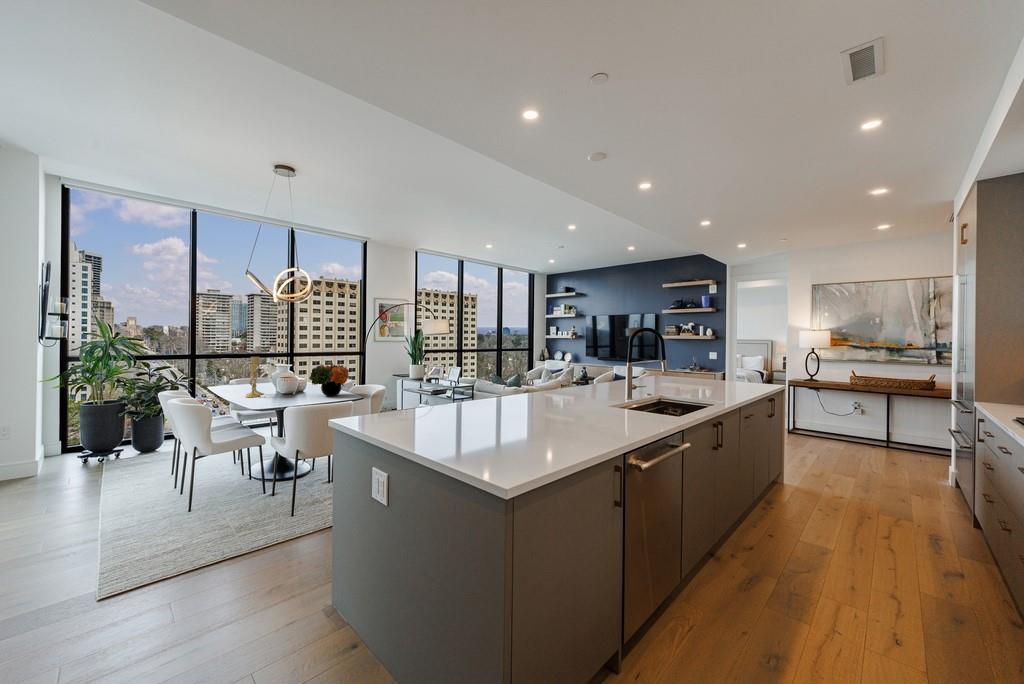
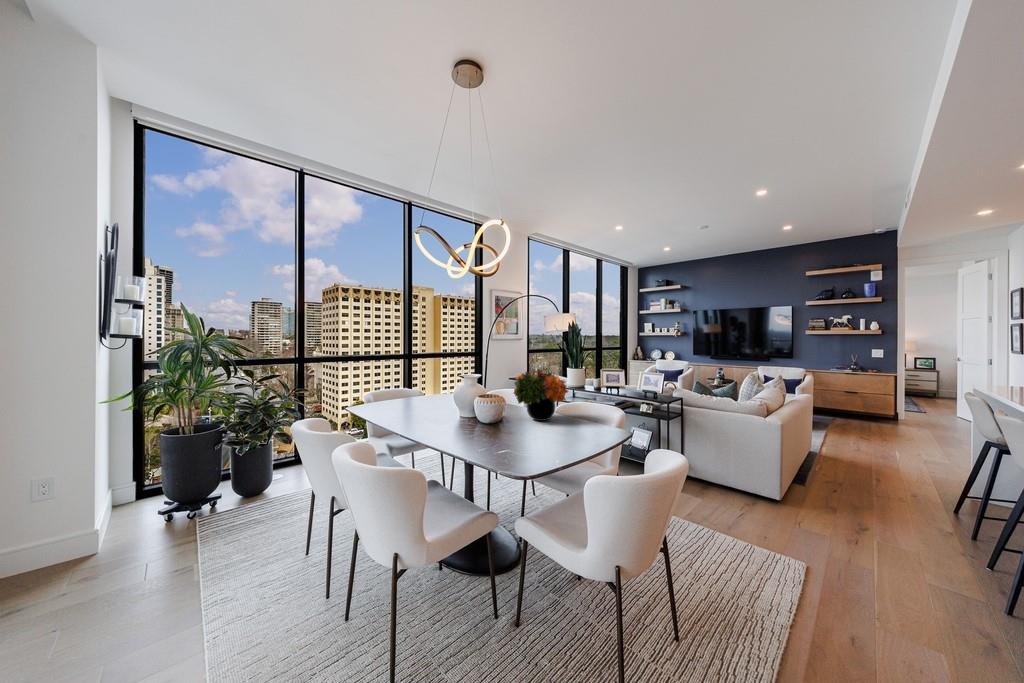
candlestick: present [246,357,263,397] -> none [413,361,440,425]

